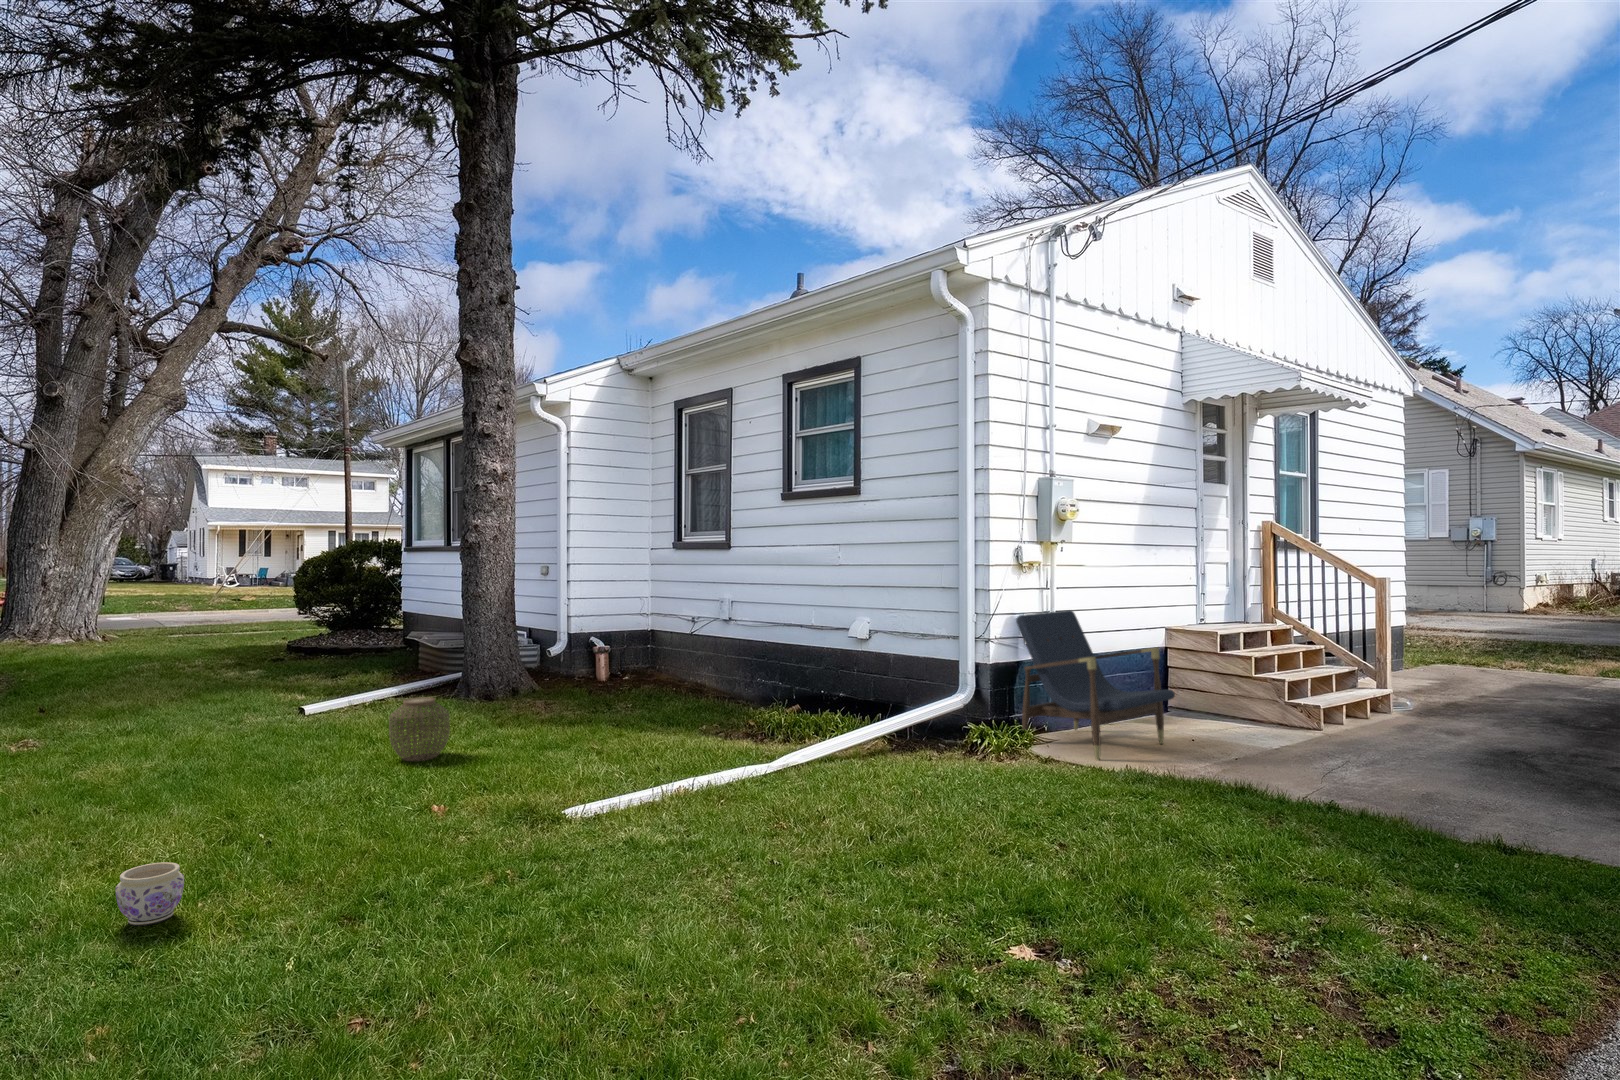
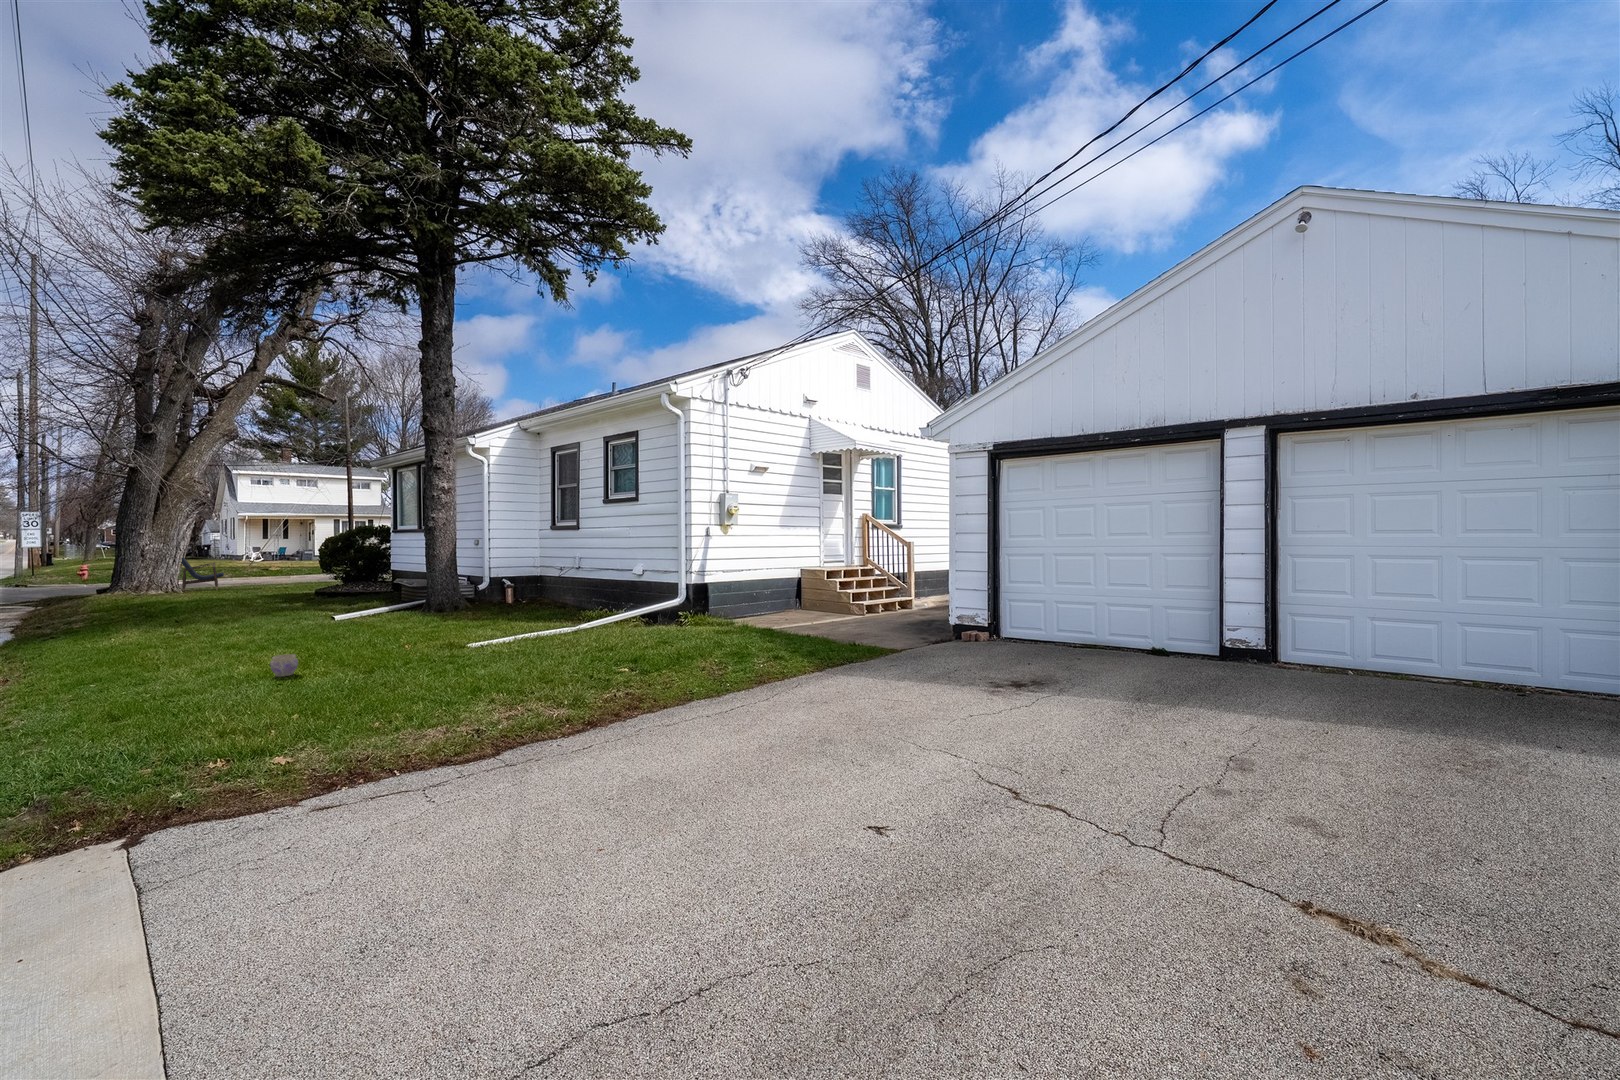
lounge chair: present [1016,610,1175,761] -> present [181,557,224,591]
woven basket: present [389,697,450,761] -> none [384,603,416,634]

